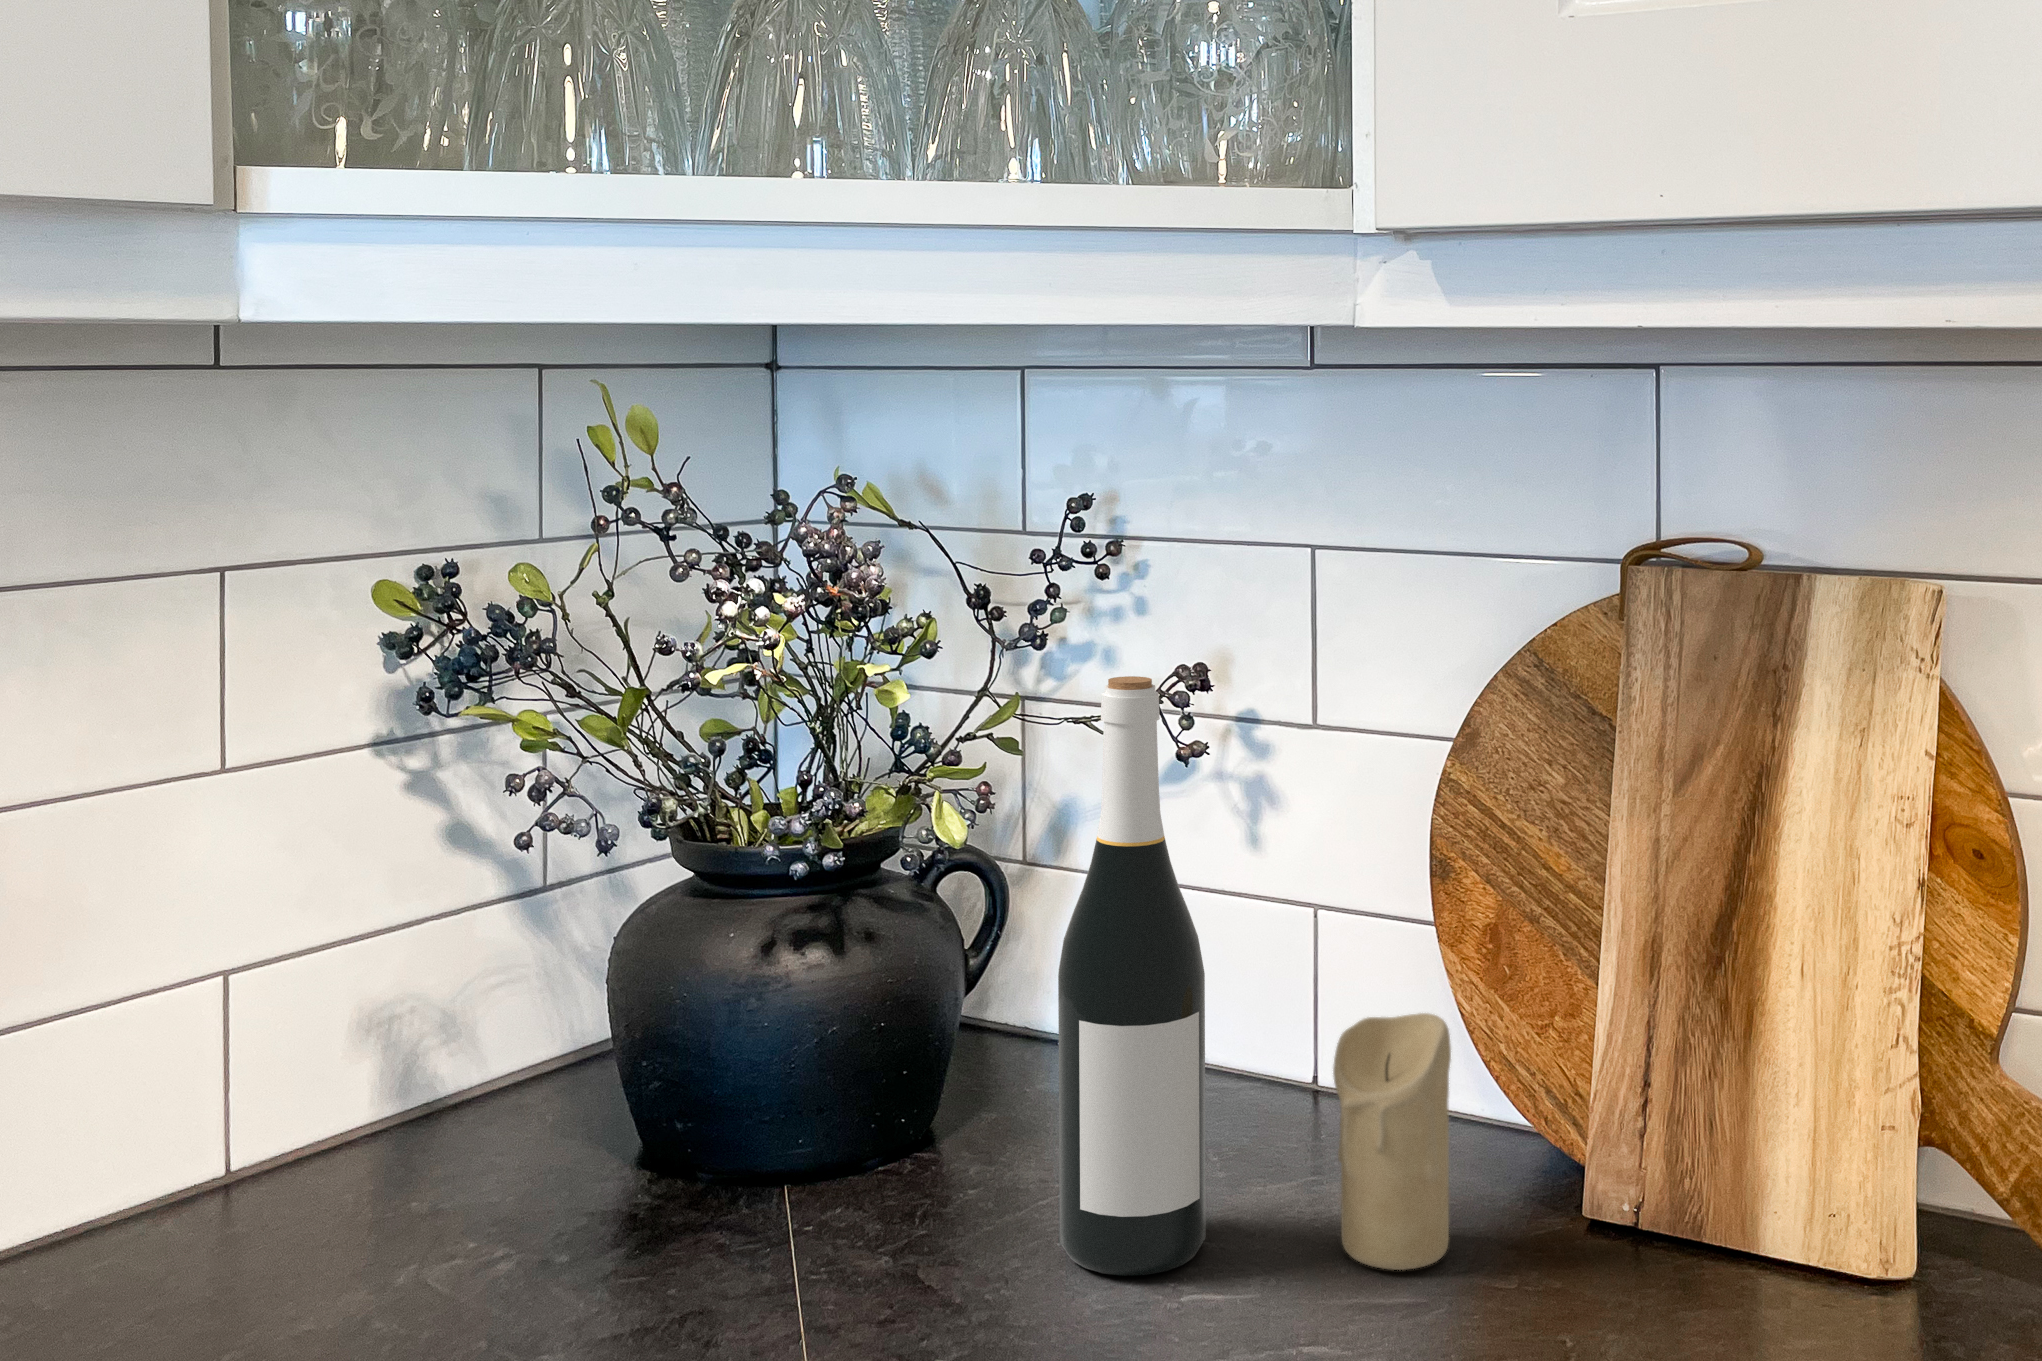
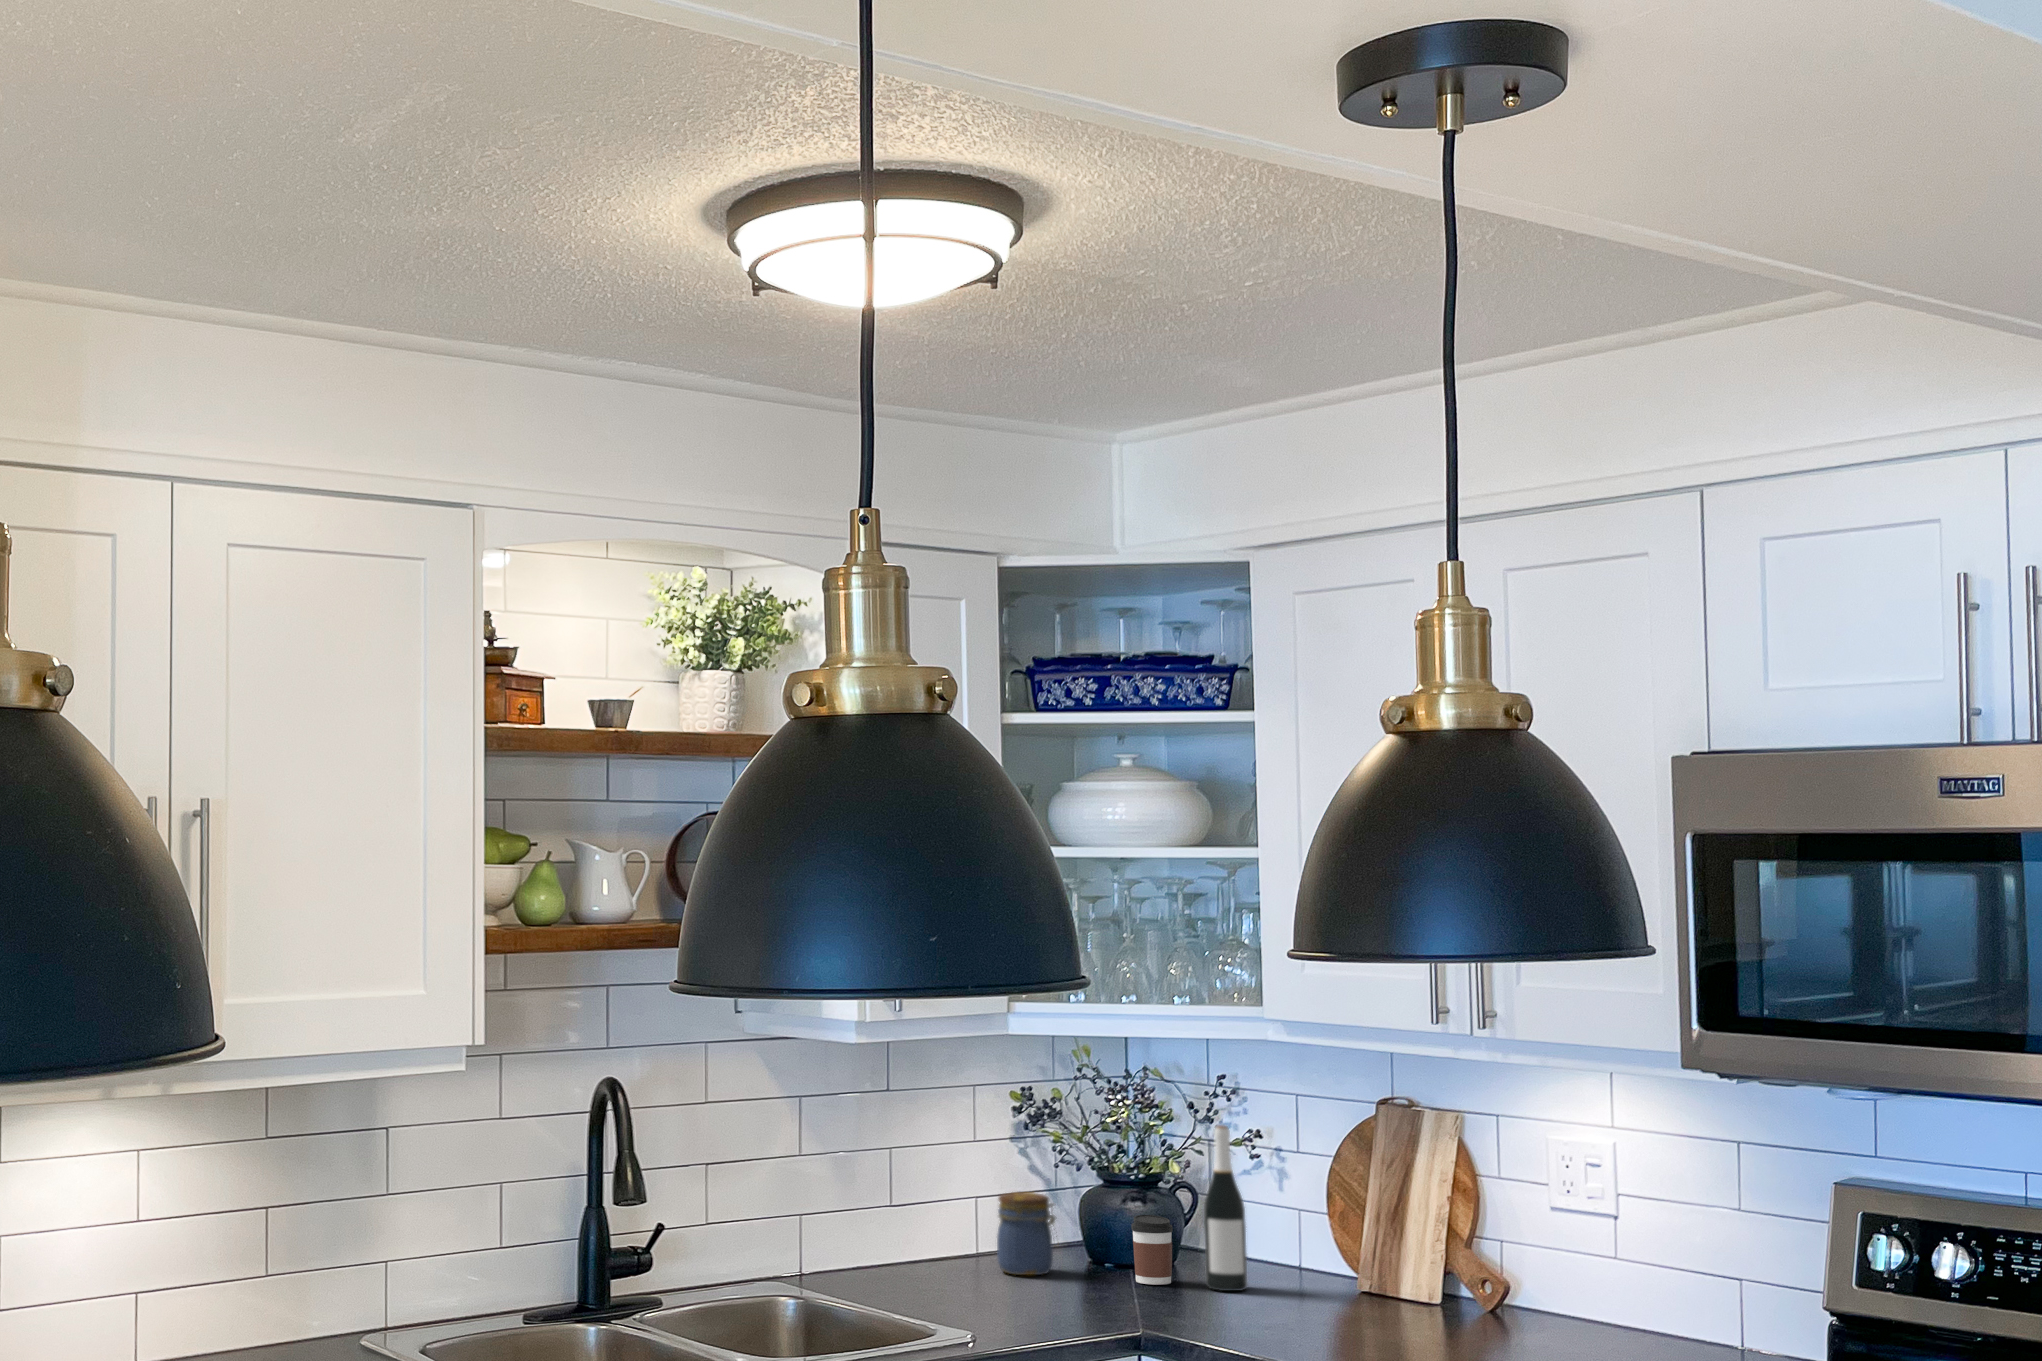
jar: none [276,944,516,1274] -> present [997,1192,1057,1275]
coffee cup: none [789,997,938,1267] -> present [1131,1215,1173,1285]
candle: present [1333,1013,1451,1270] -> none [1281,1228,1315,1296]

